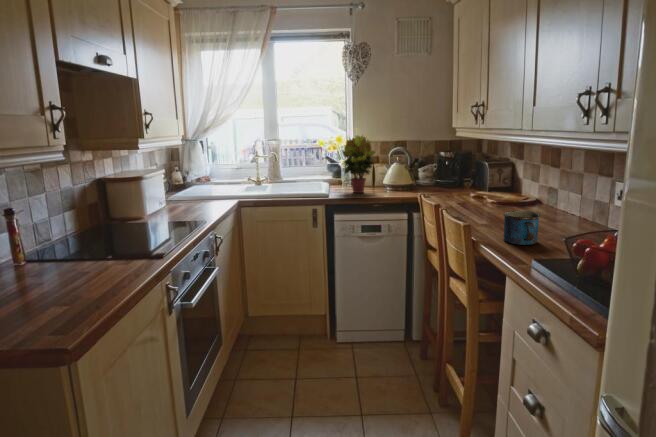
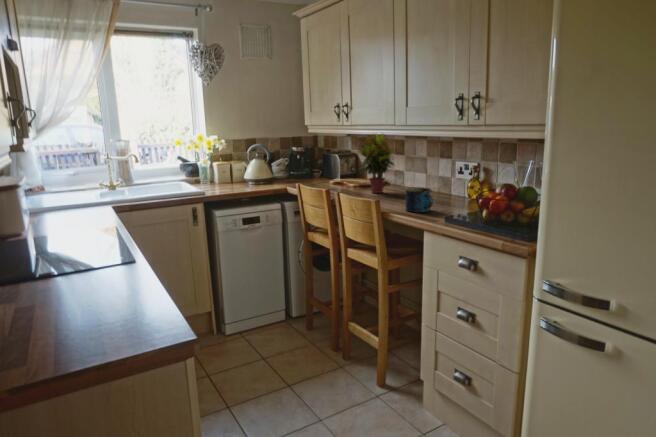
potted plant: present [342,135,375,193] -> present [358,134,394,193]

